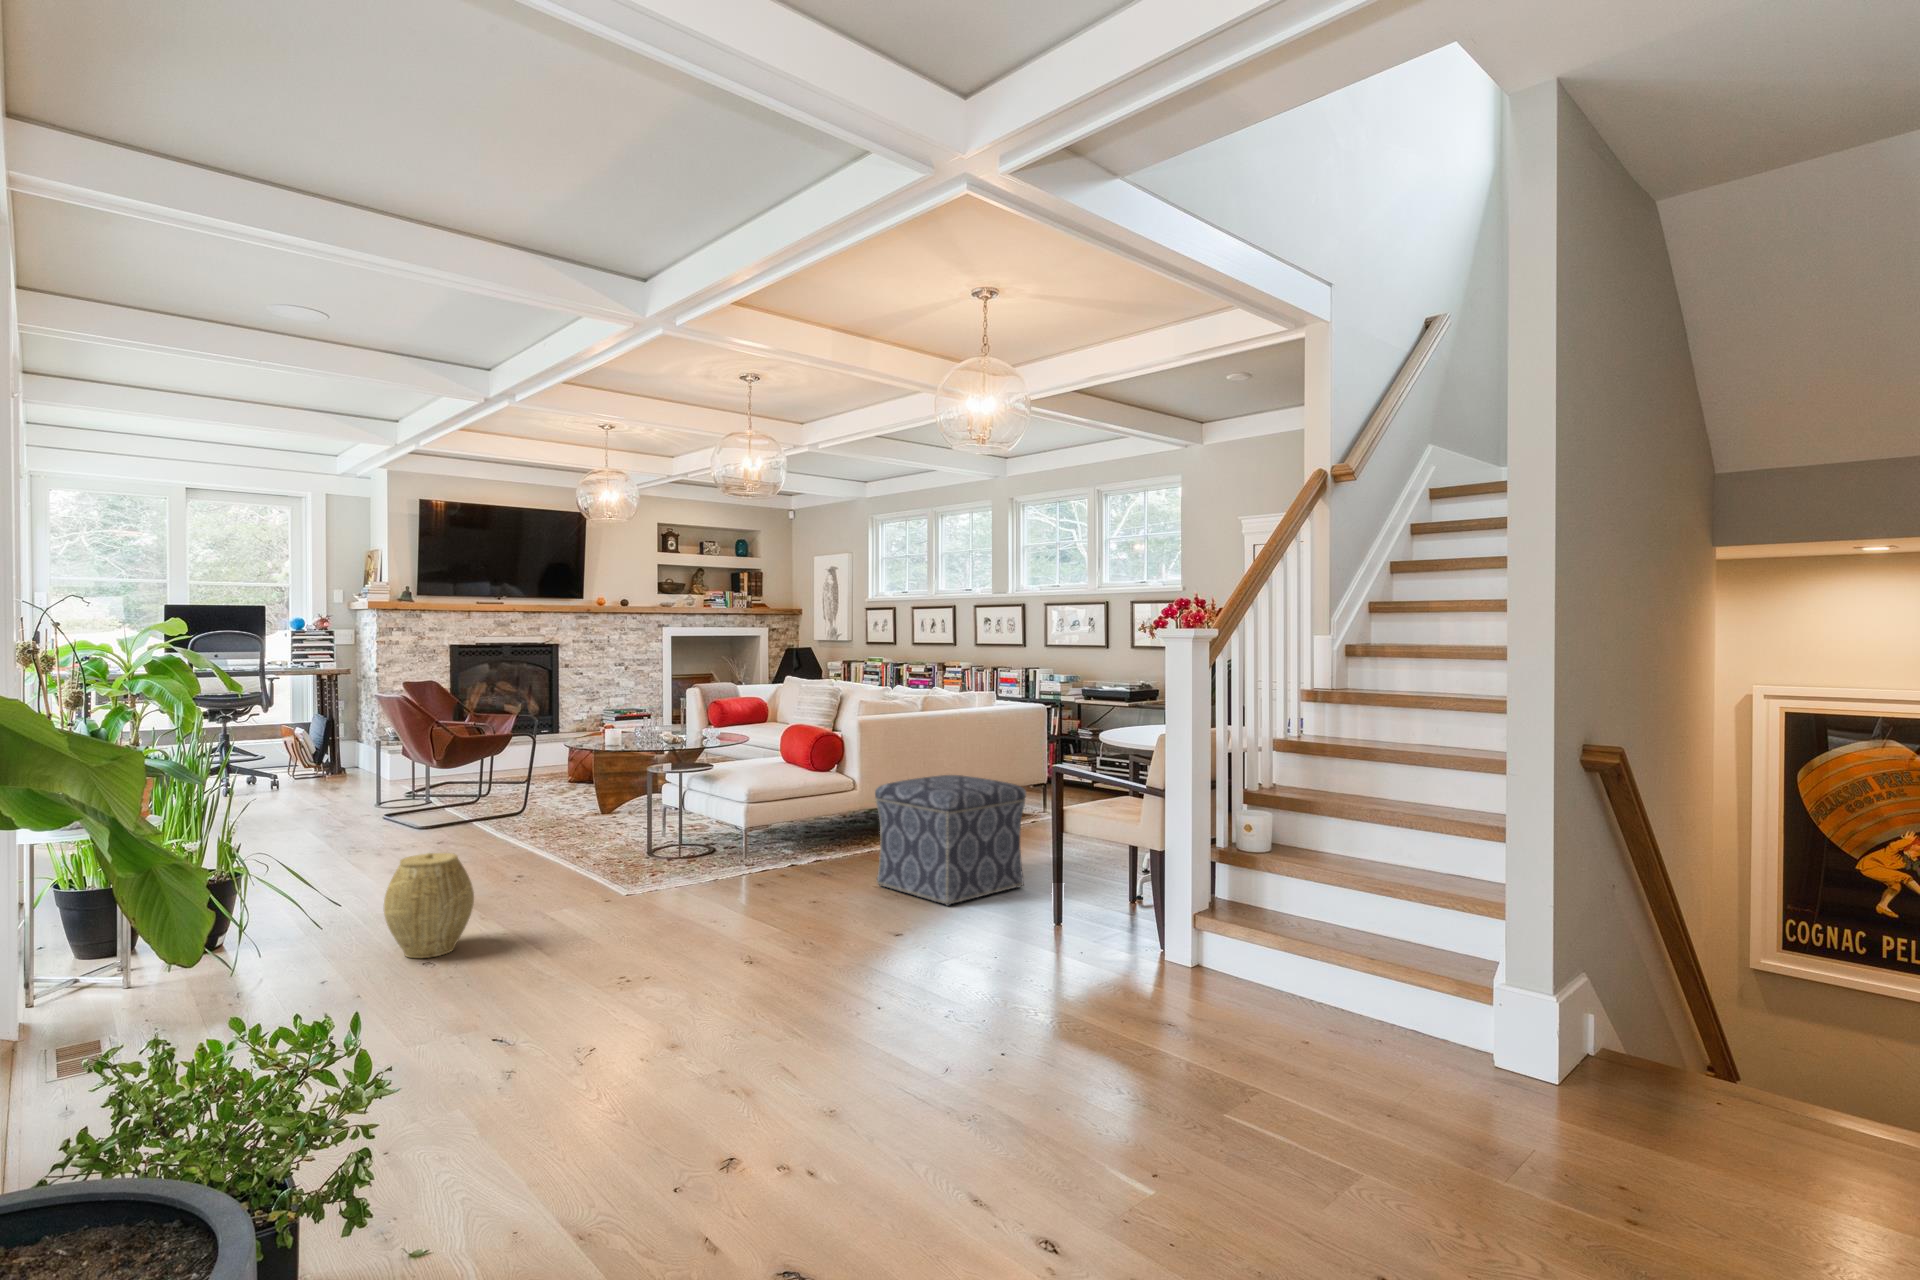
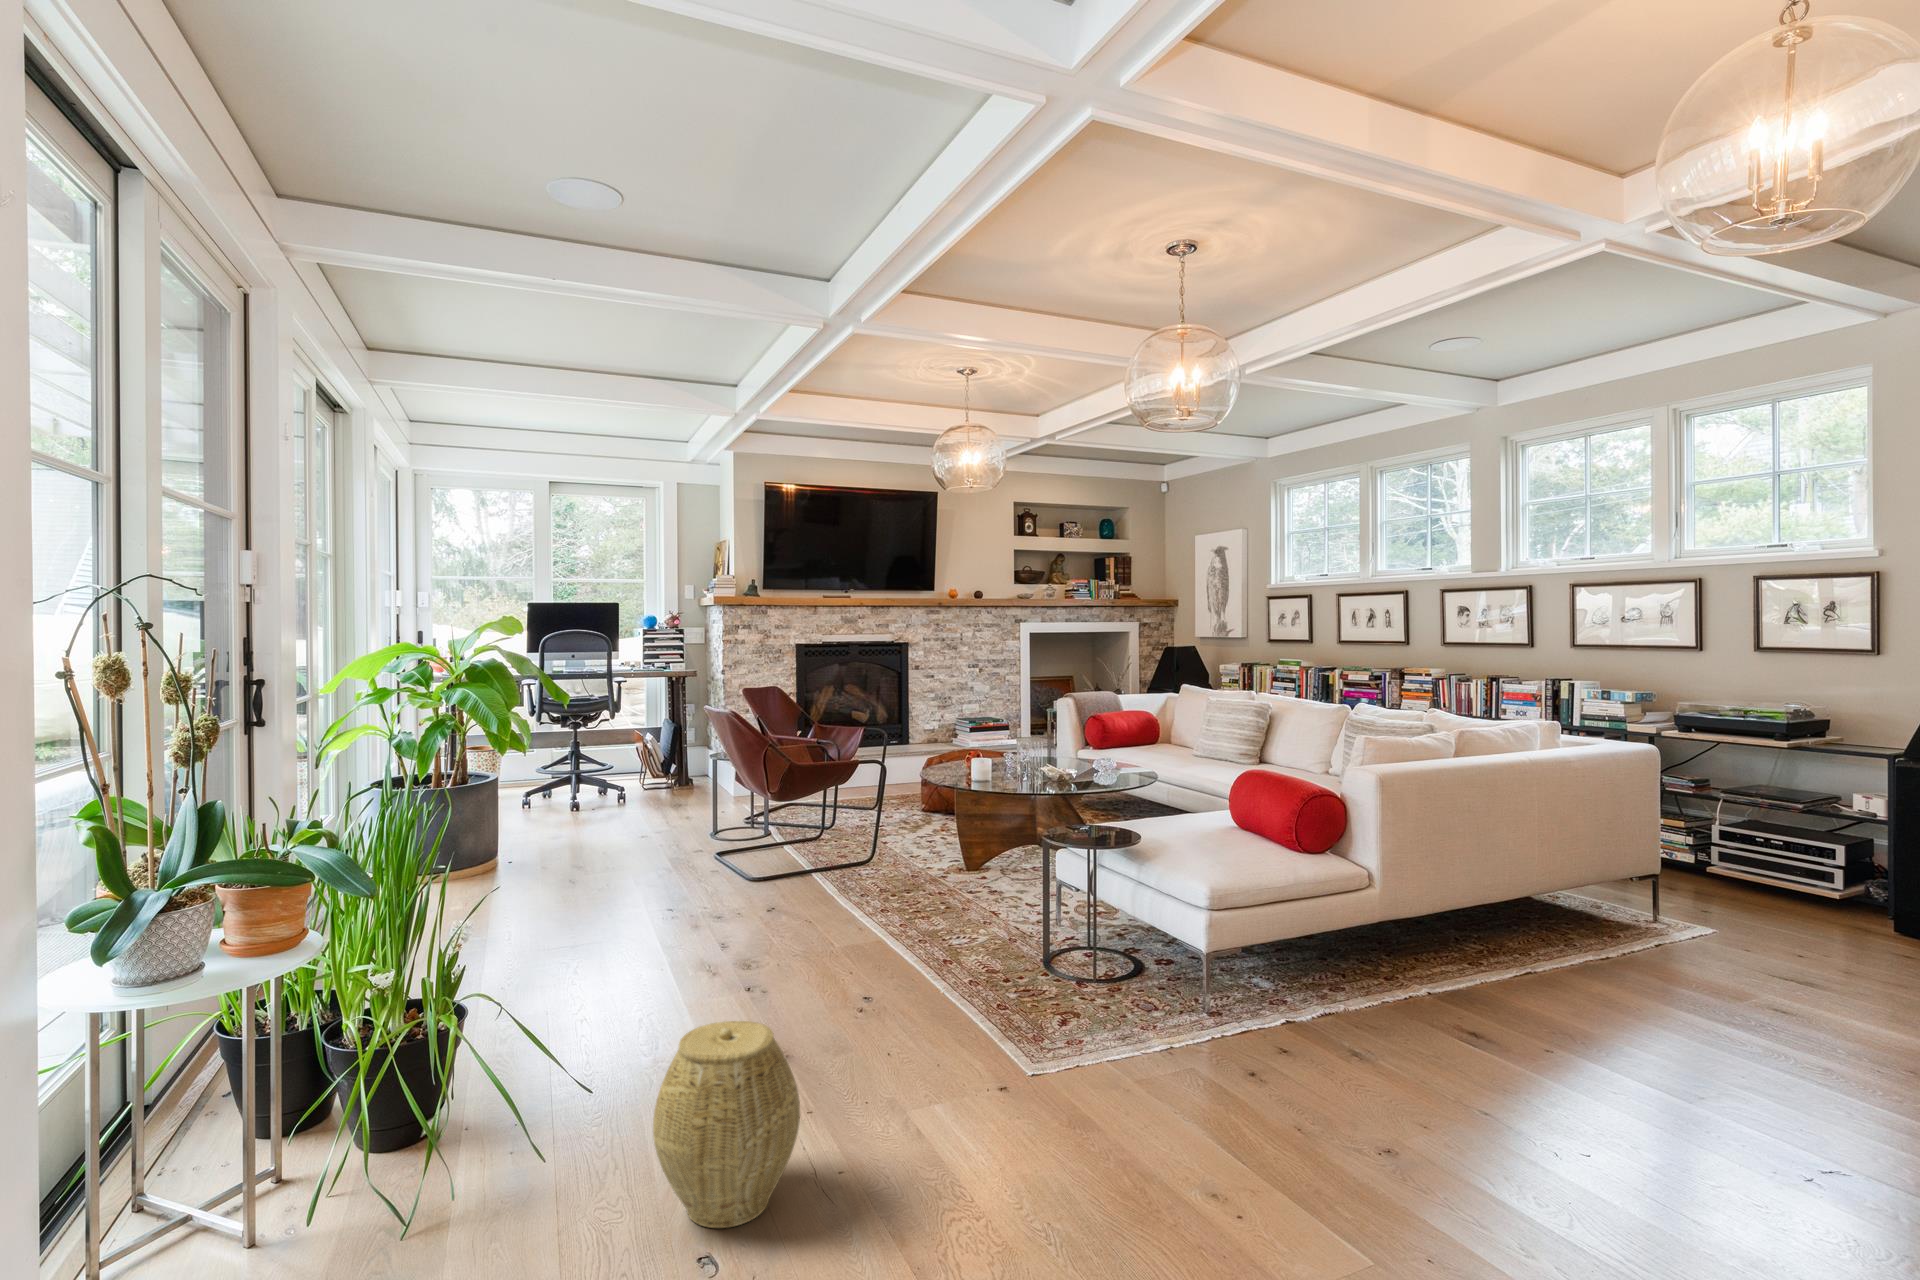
ottoman: present [875,775,1026,906] -> none [1481,893,1830,1199]

